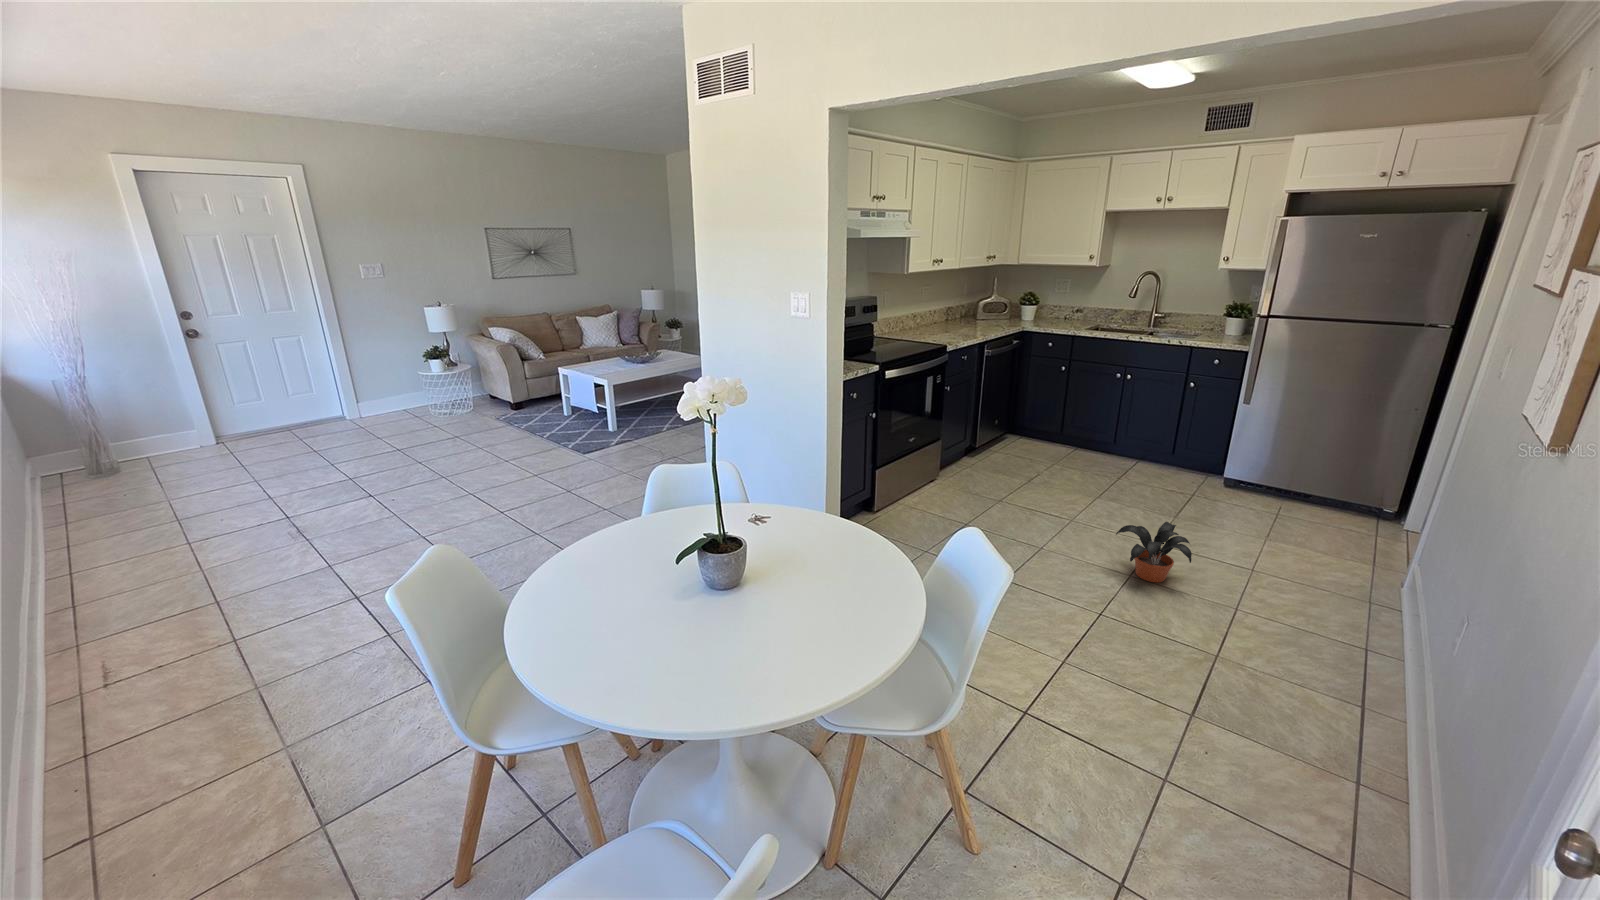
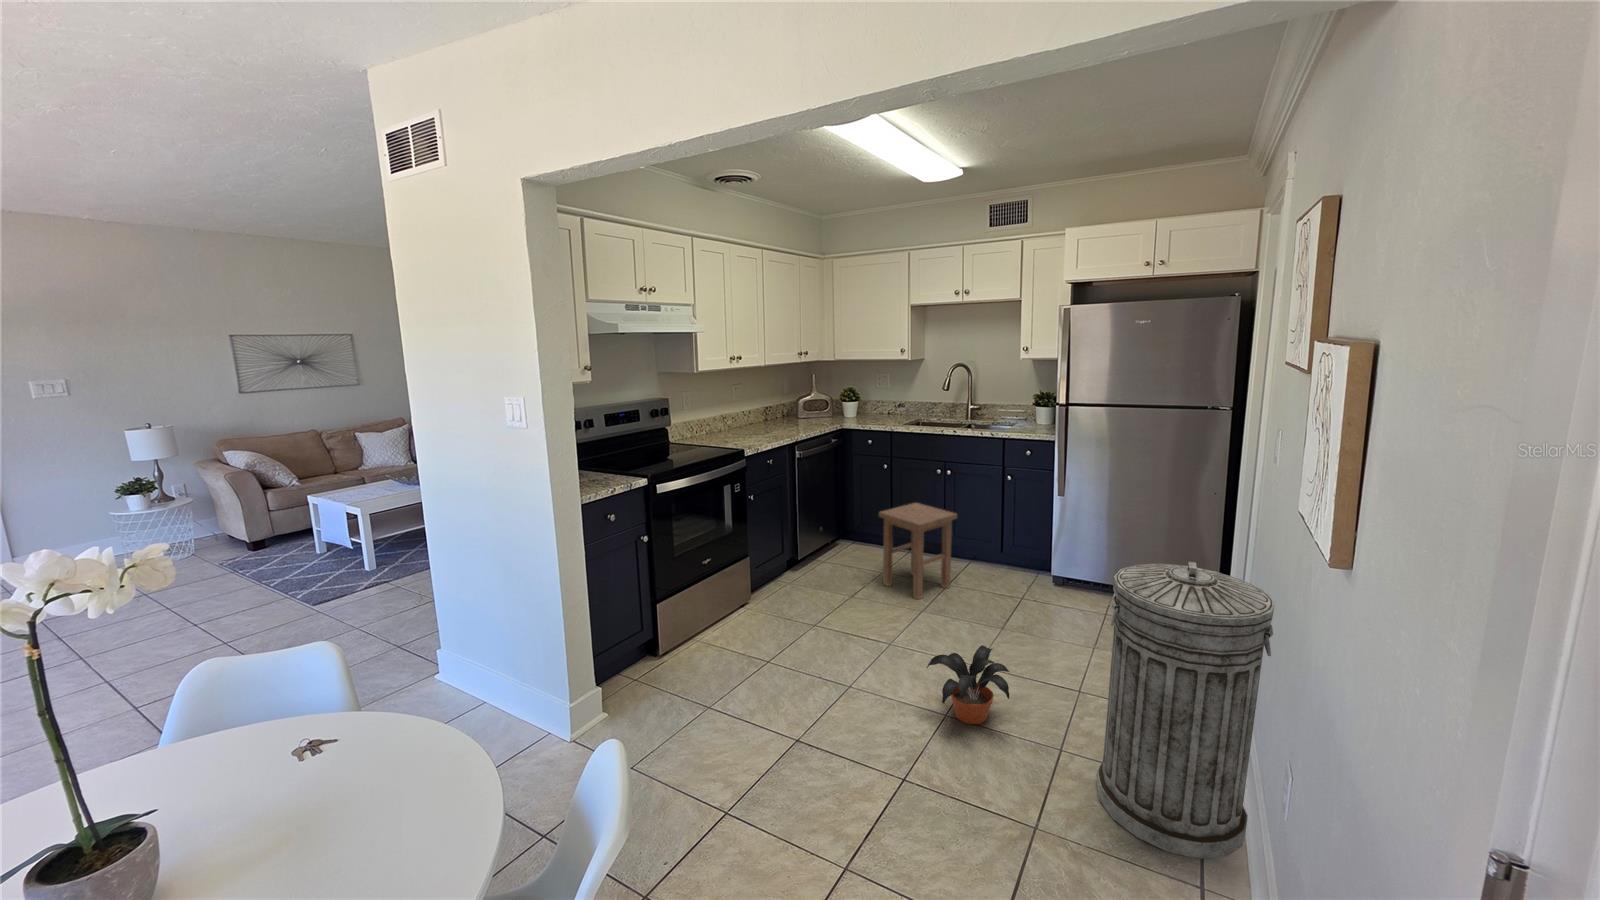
stool: none [1057,403,1138,488] -> present [879,503,957,599]
trash can: none [1264,455,1466,687] -> present [1096,562,1275,859]

